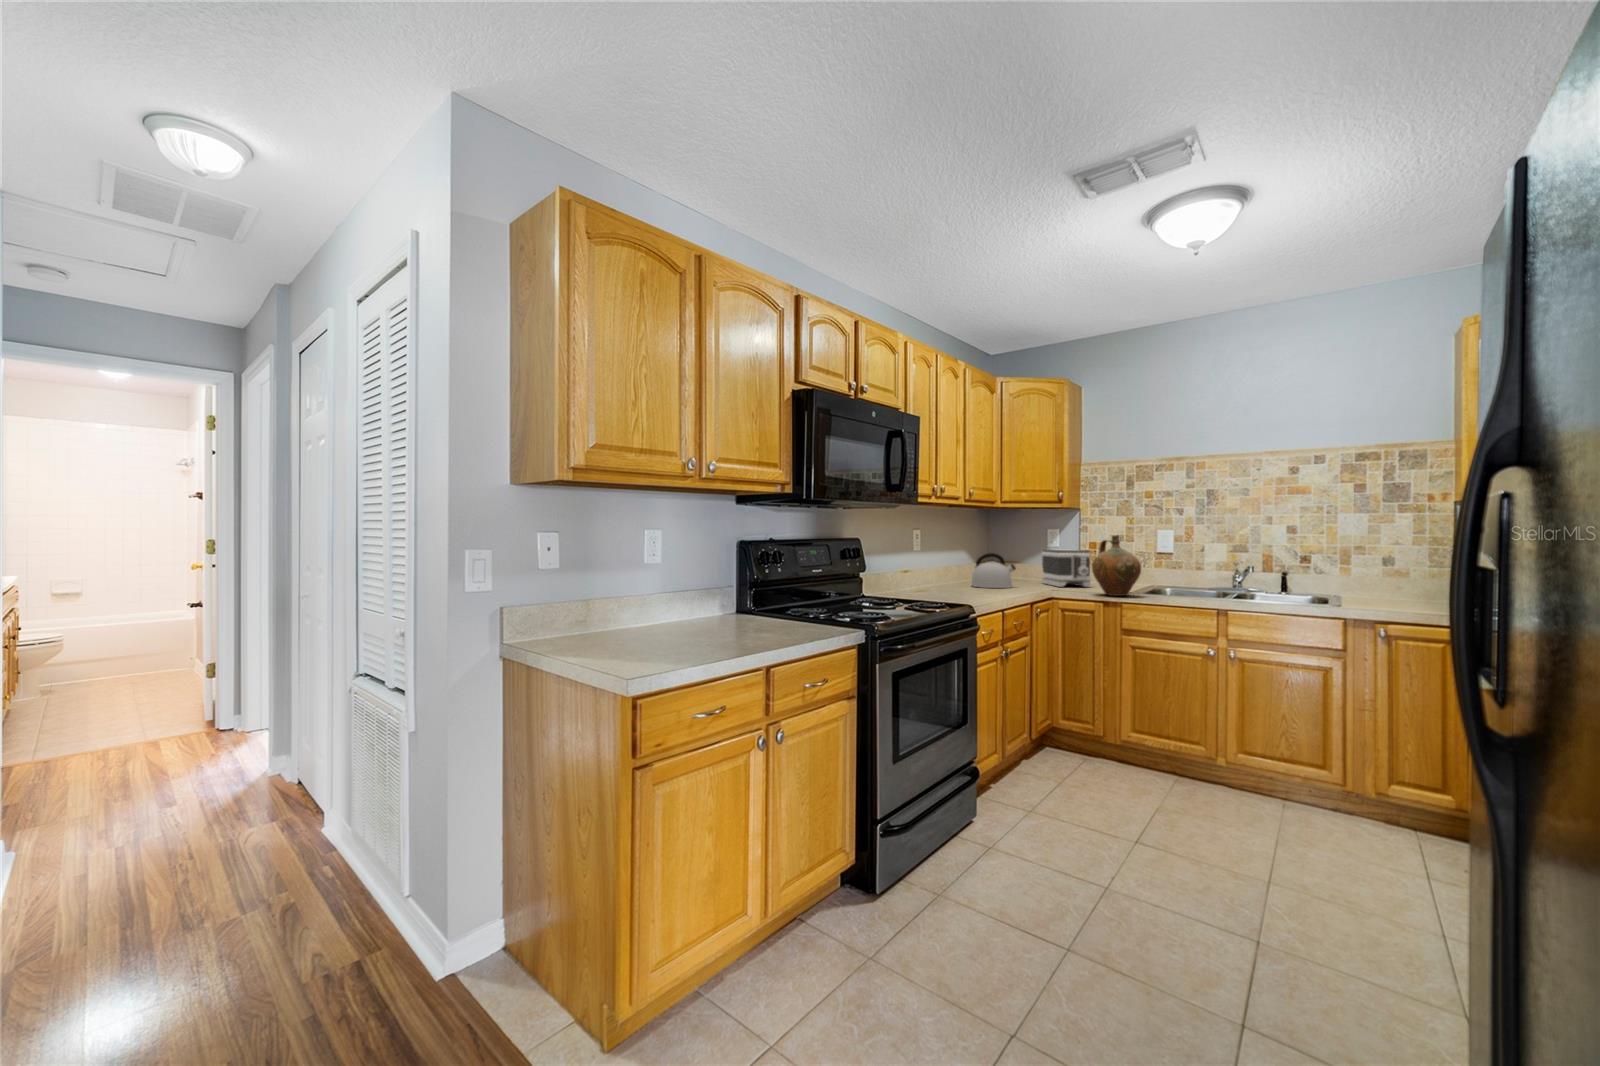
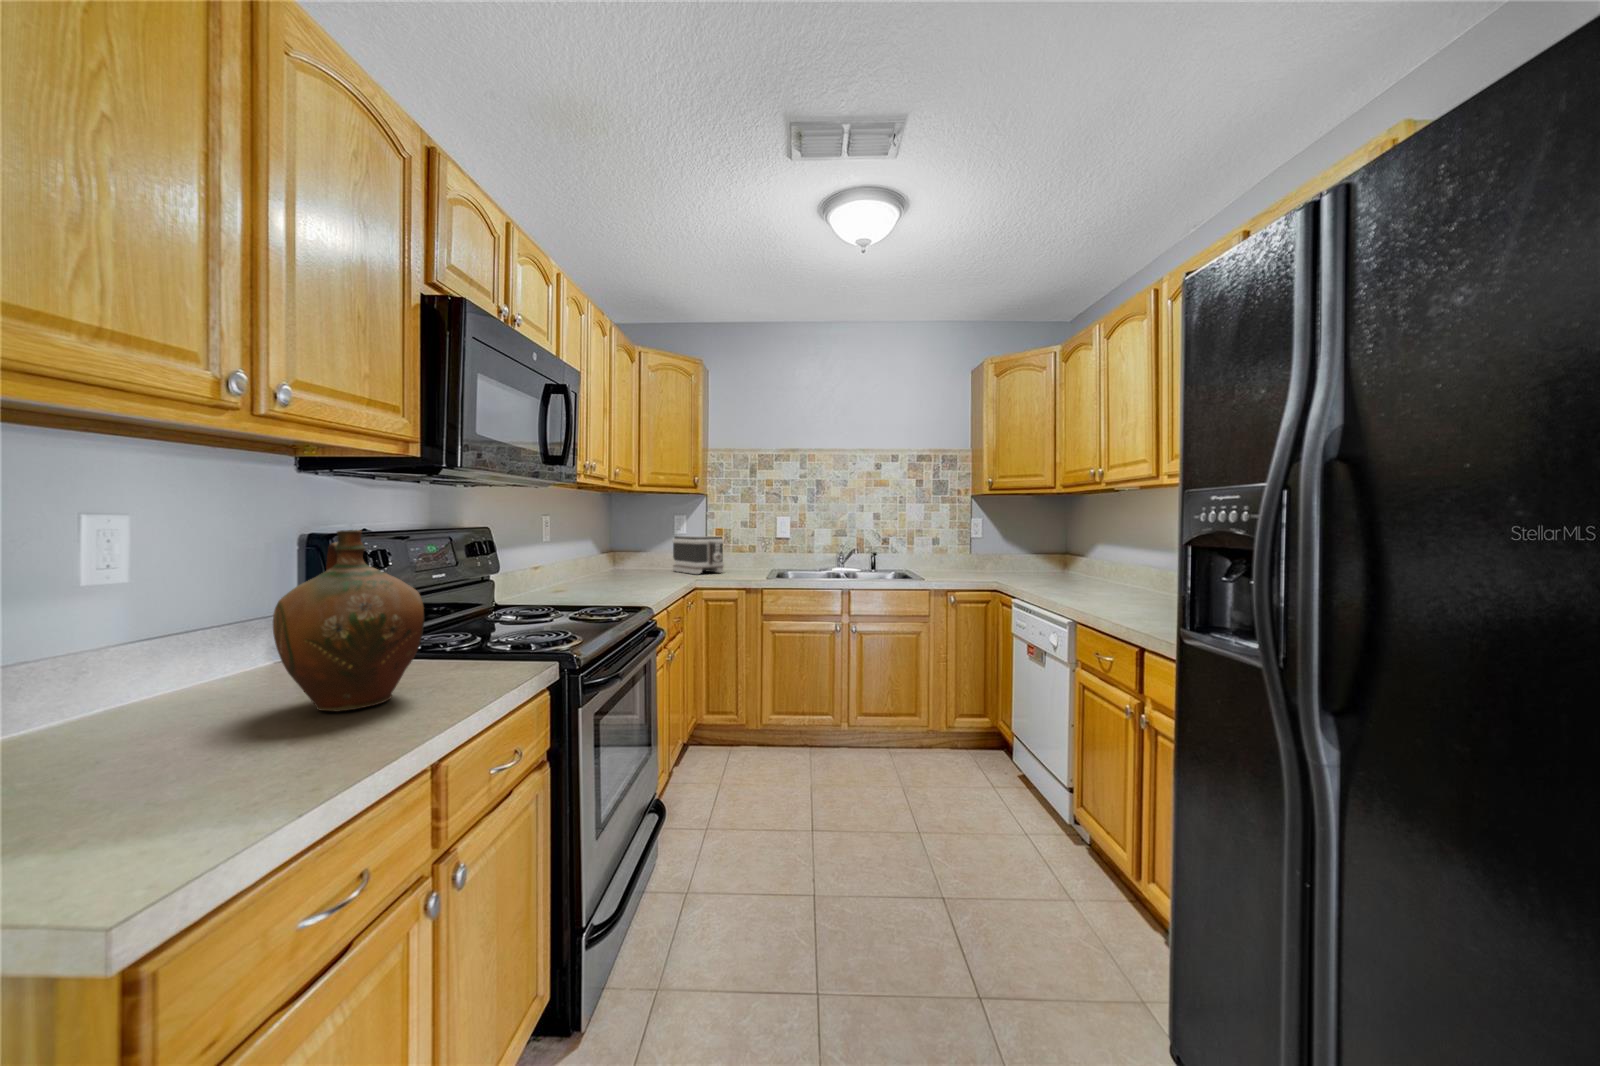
ceramic jug: present [1092,535,1141,596] -> present [273,530,424,712]
kettle: present [972,553,1016,588] -> none [607,542,656,580]

